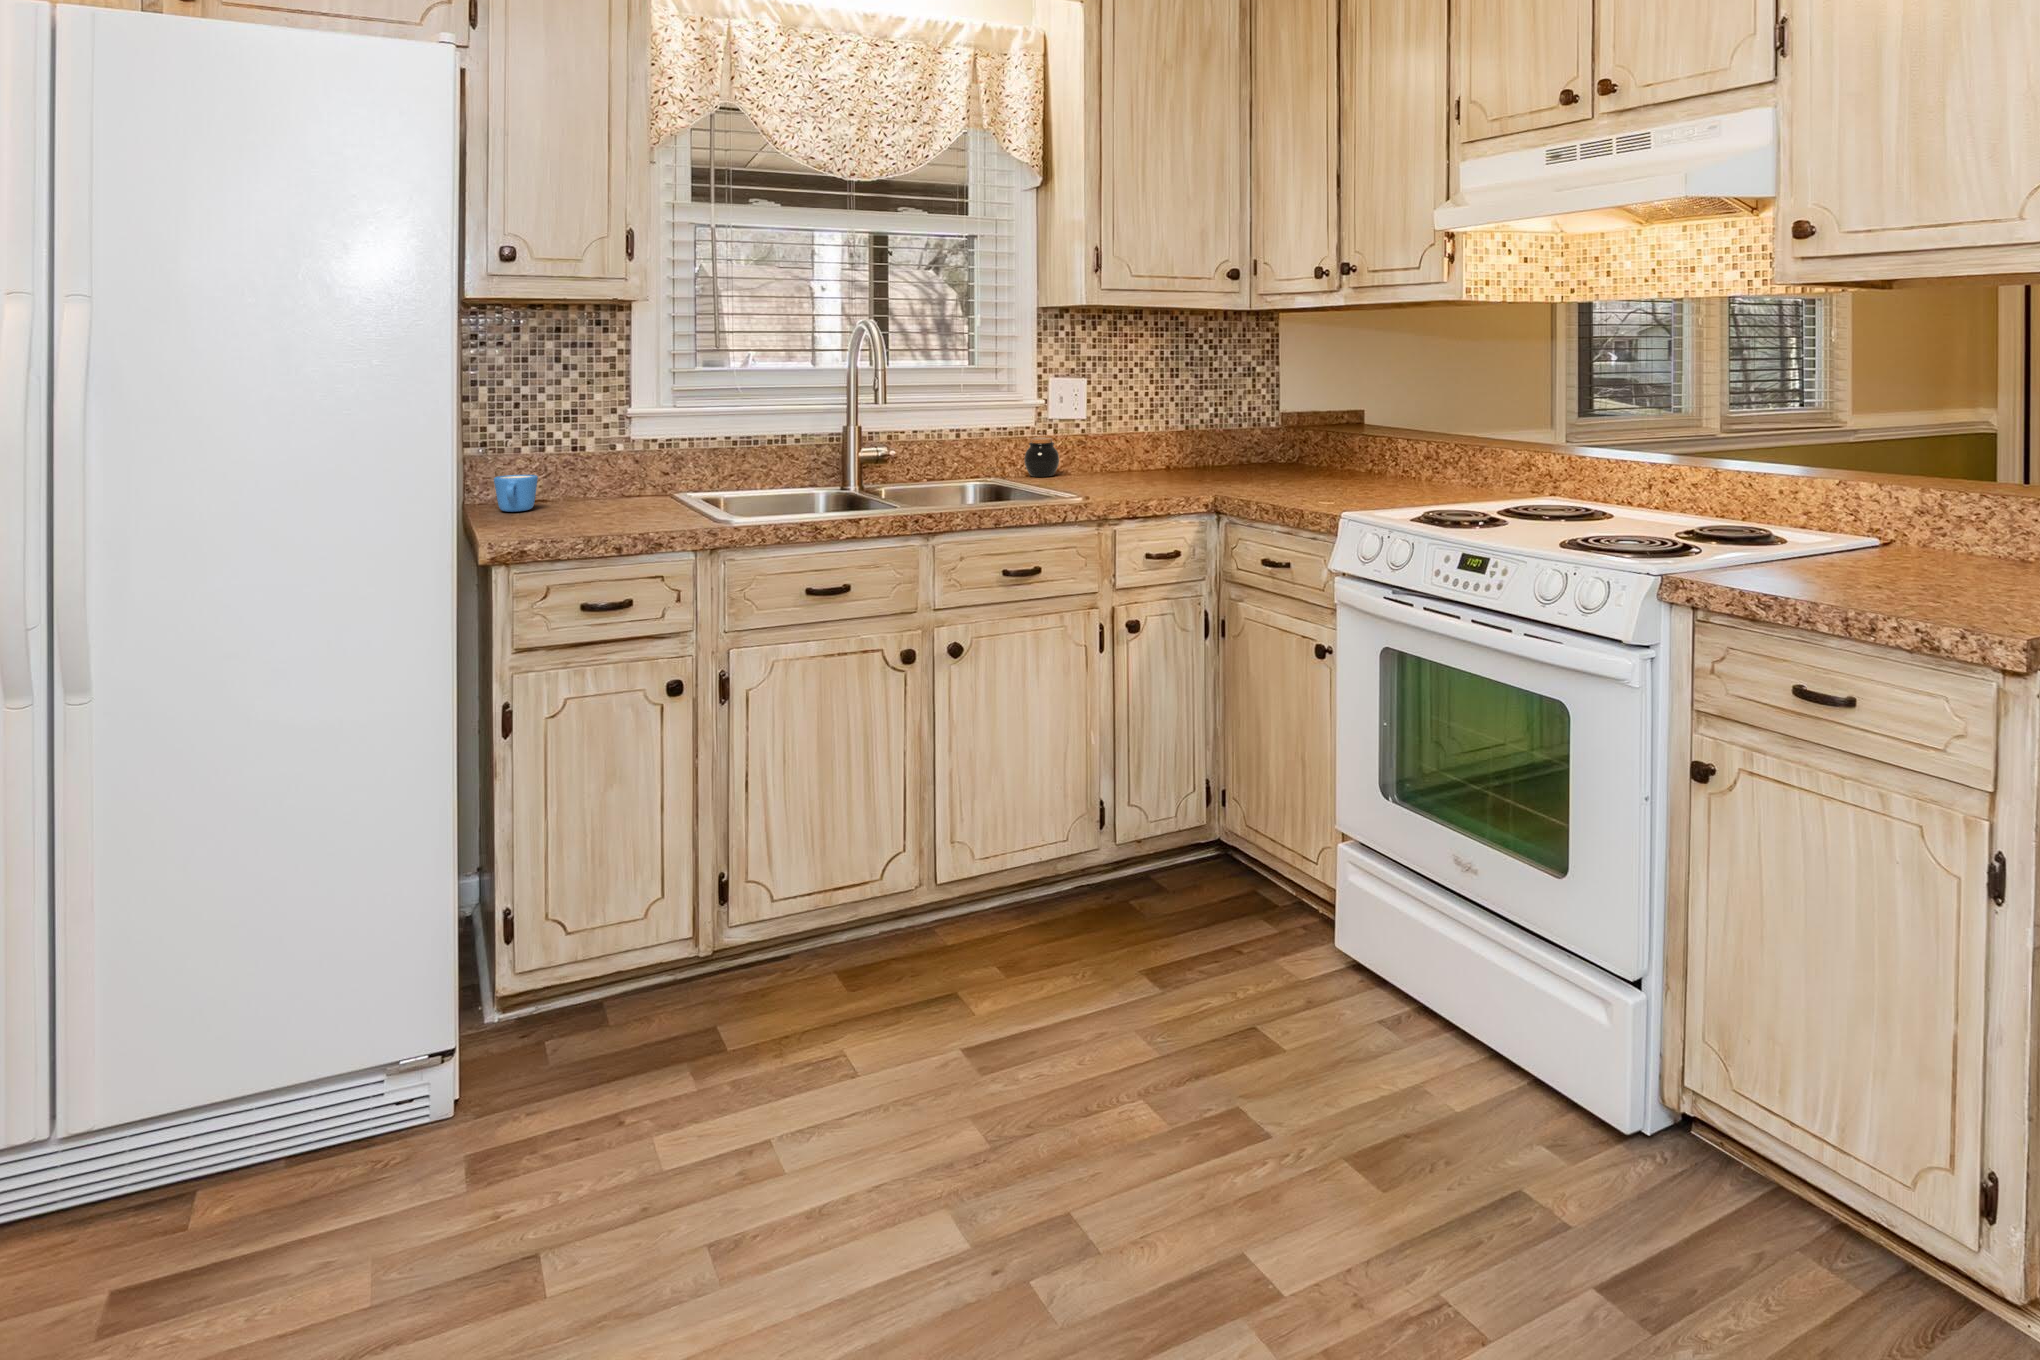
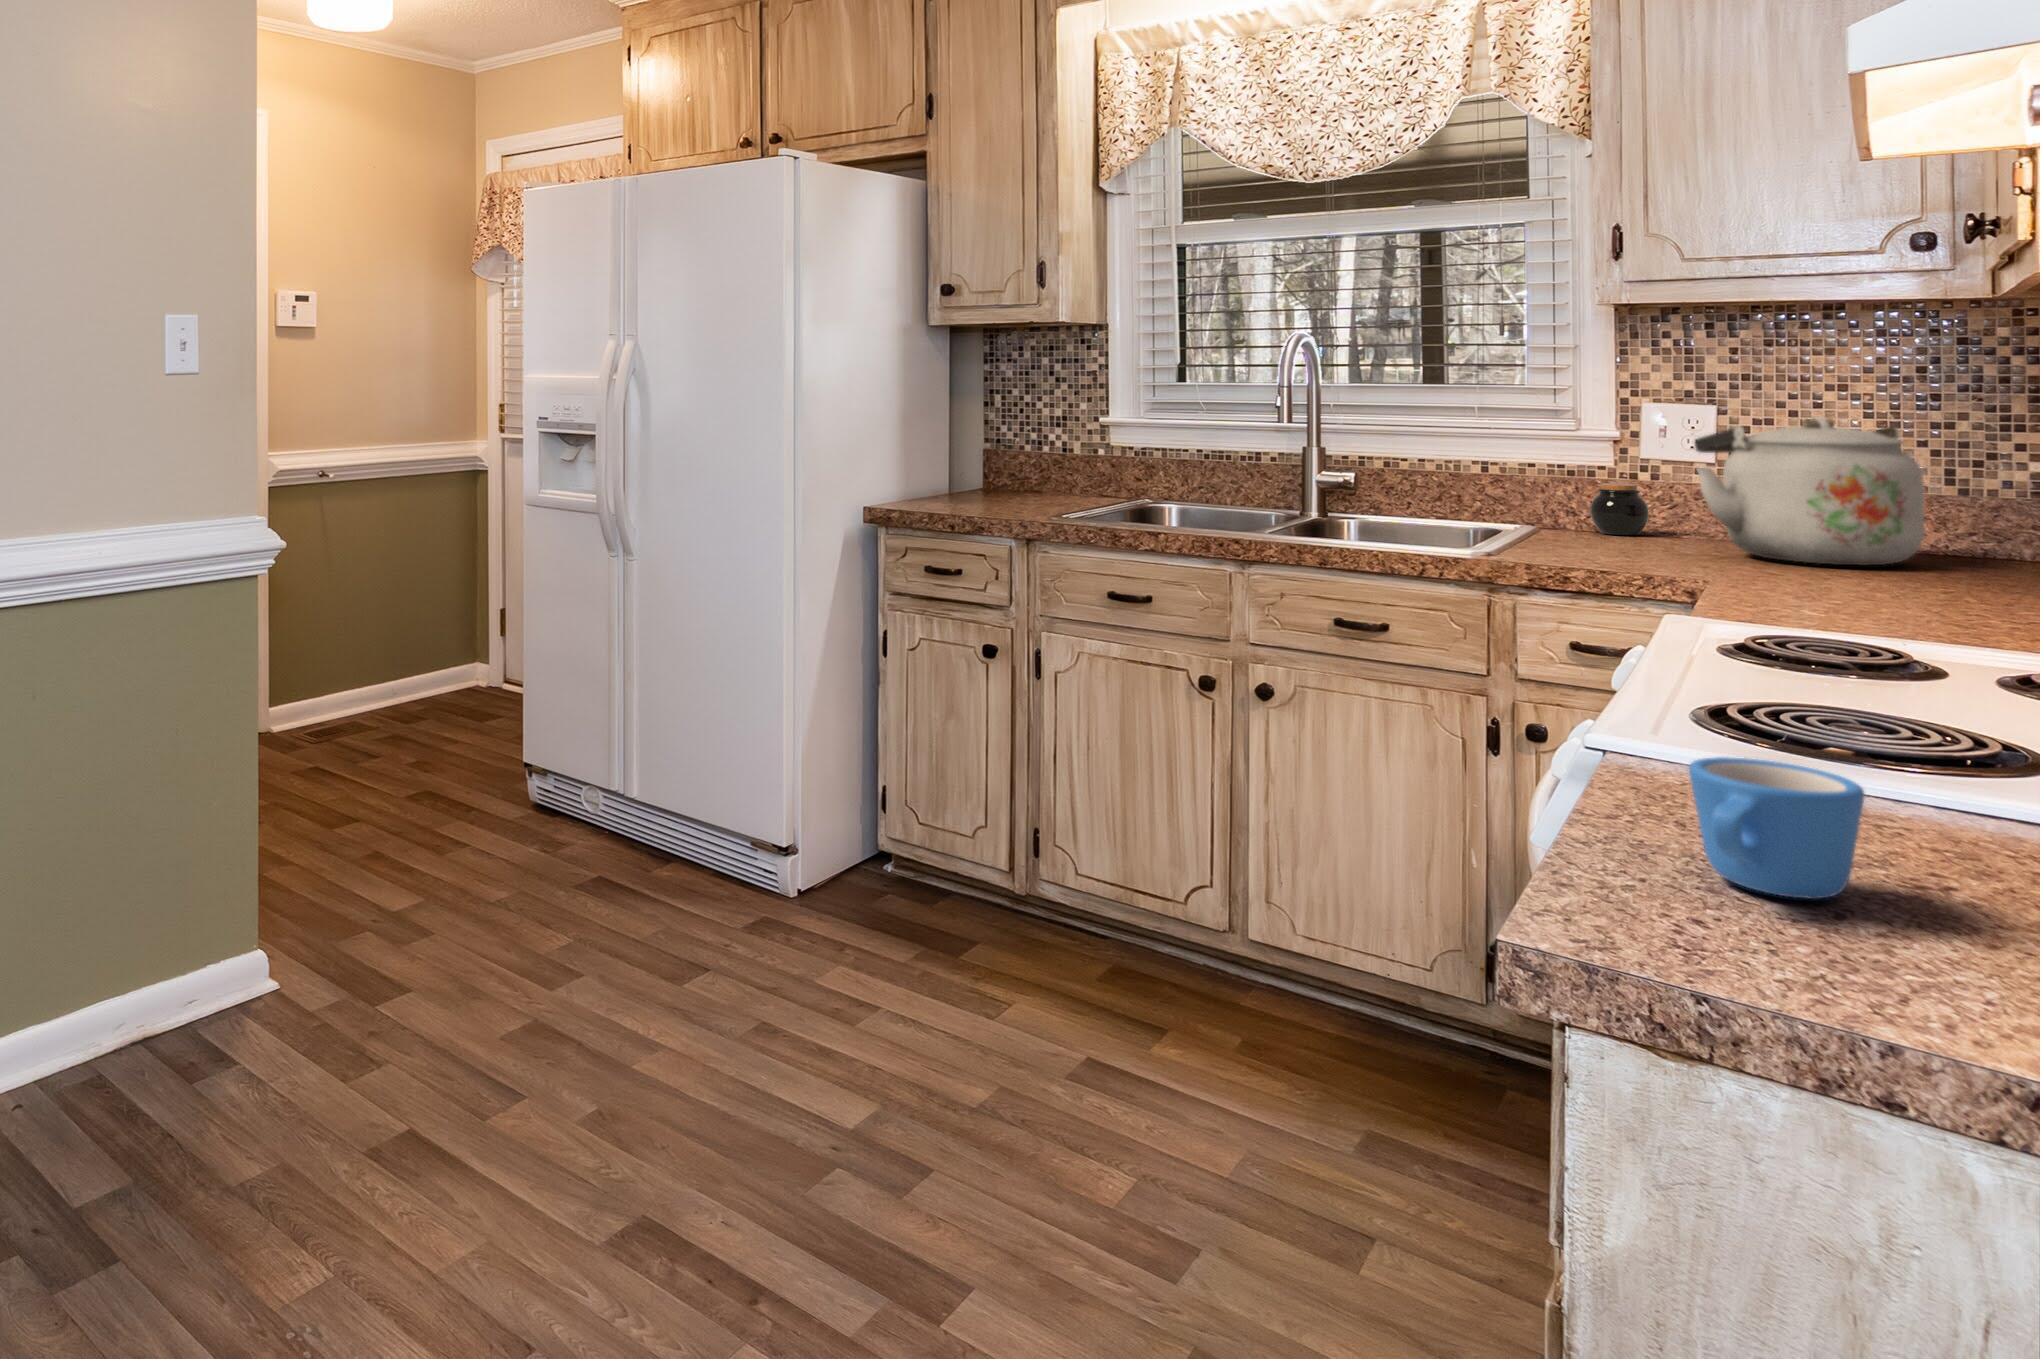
kettle: none [1118,383,1232,479] -> present [1694,417,1925,565]
mug: present [494,475,538,512] -> present [1689,757,1864,899]

